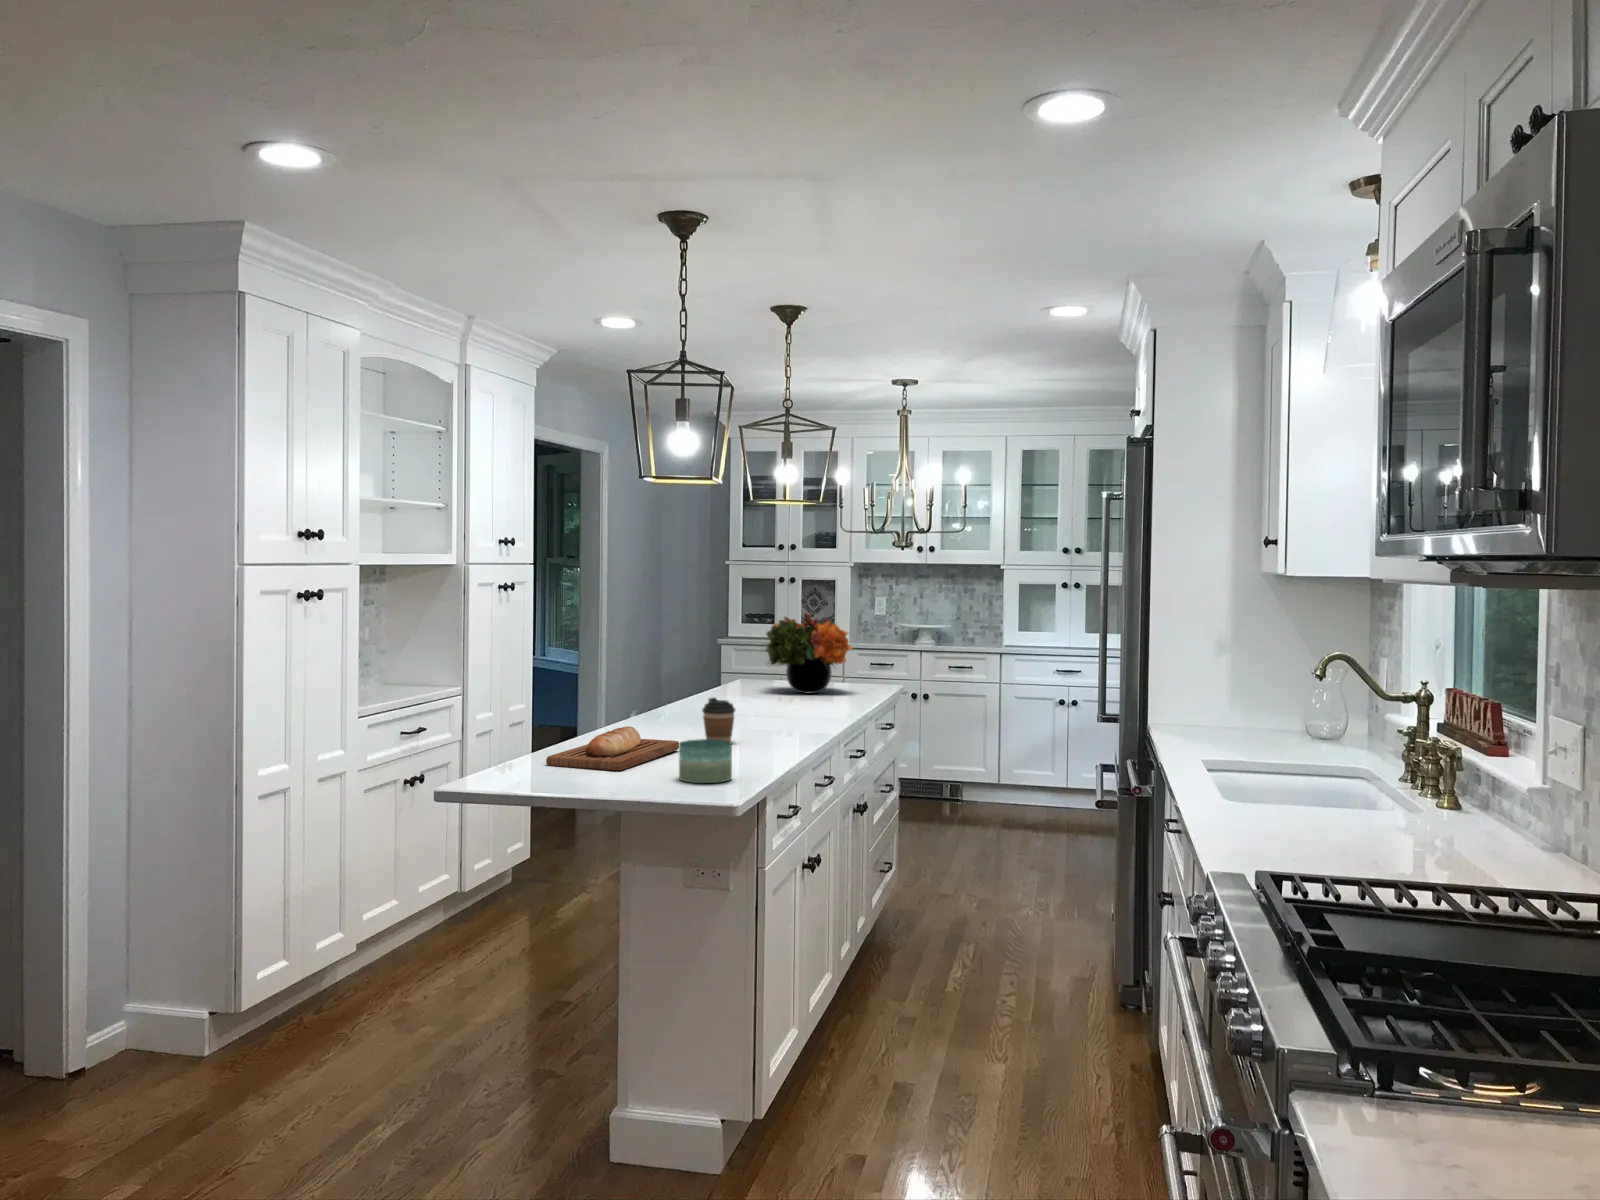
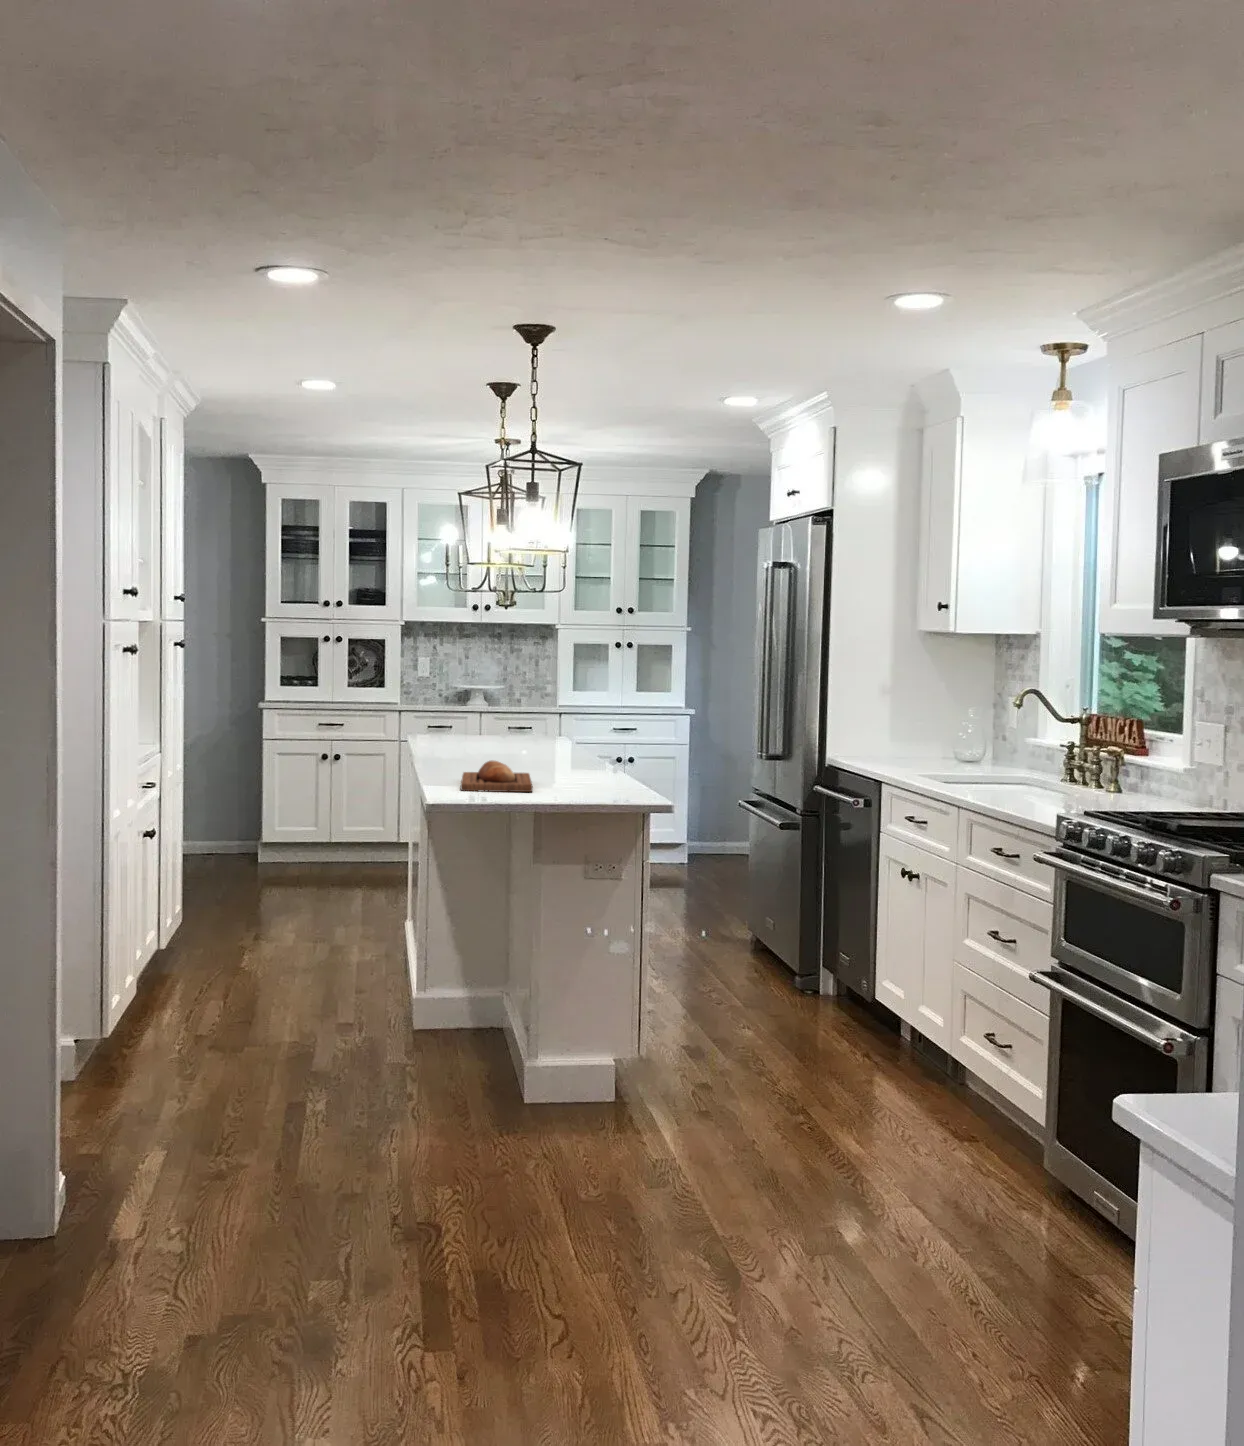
flower arrangement: present [766,613,852,693] -> none [441,668,528,745]
coffee cup: present [702,698,735,742] -> none [525,737,554,777]
candle: present [679,739,732,783] -> none [588,764,631,796]

